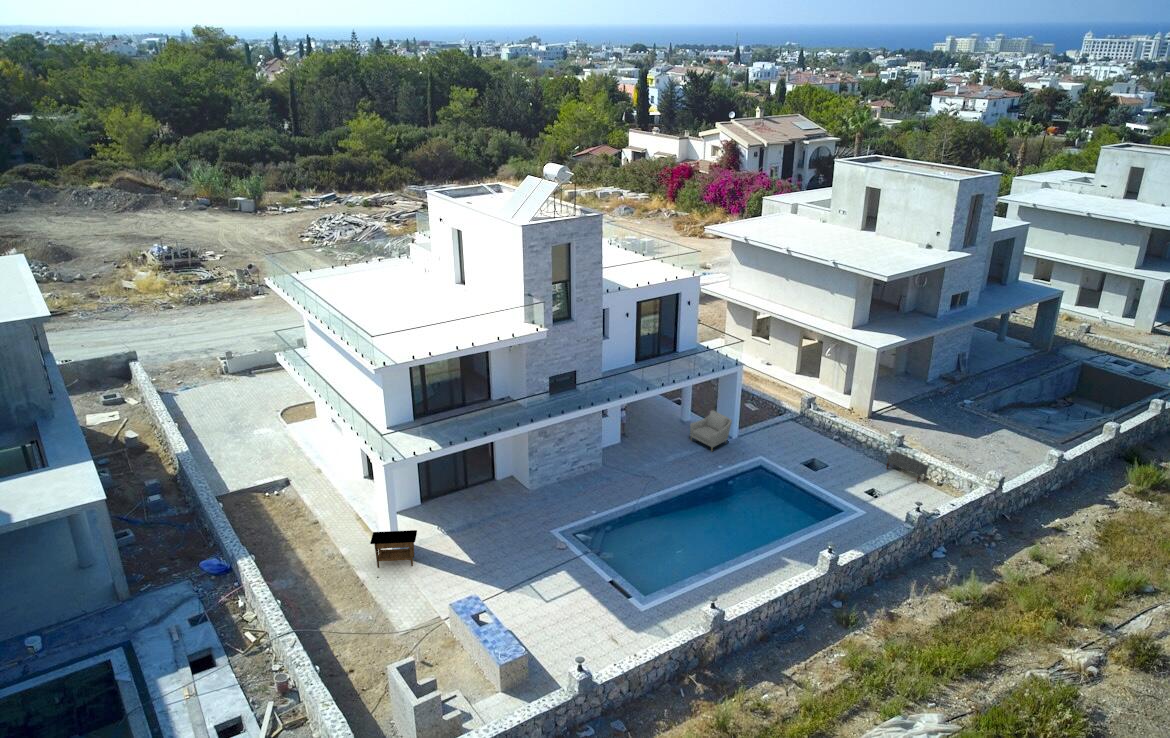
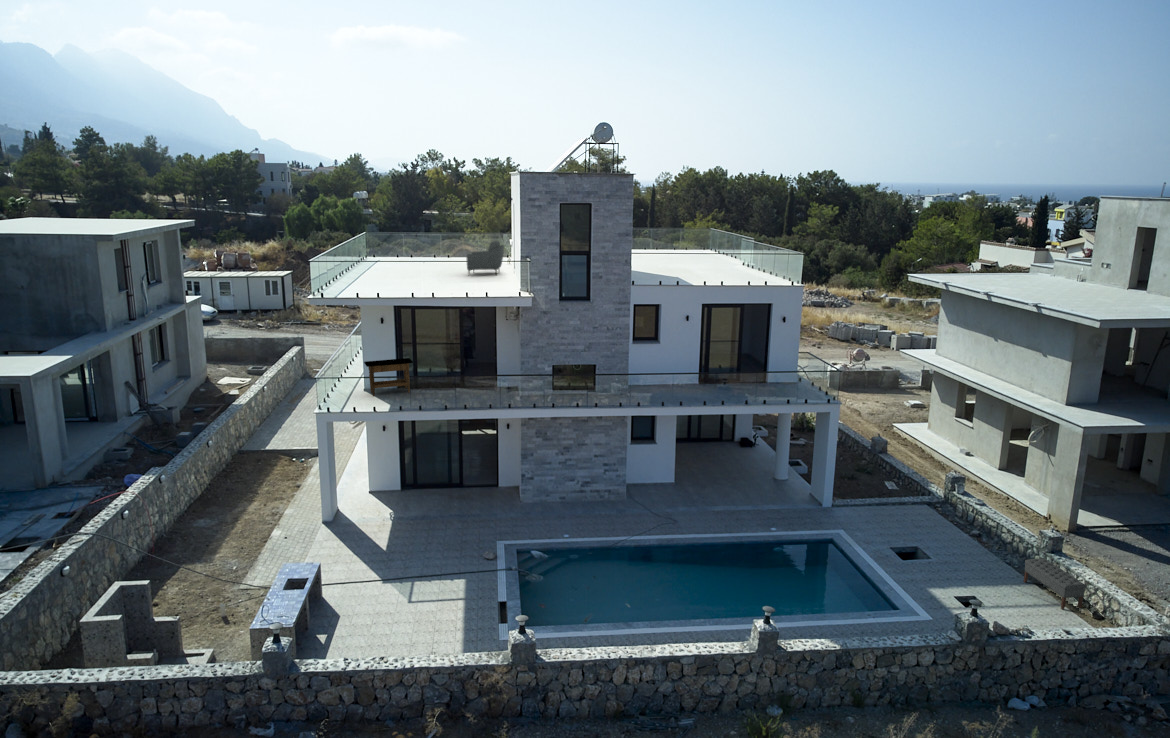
chair: present [690,410,732,451] -> present [466,241,504,273]
side table: present [370,530,417,568] -> present [364,358,413,396]

